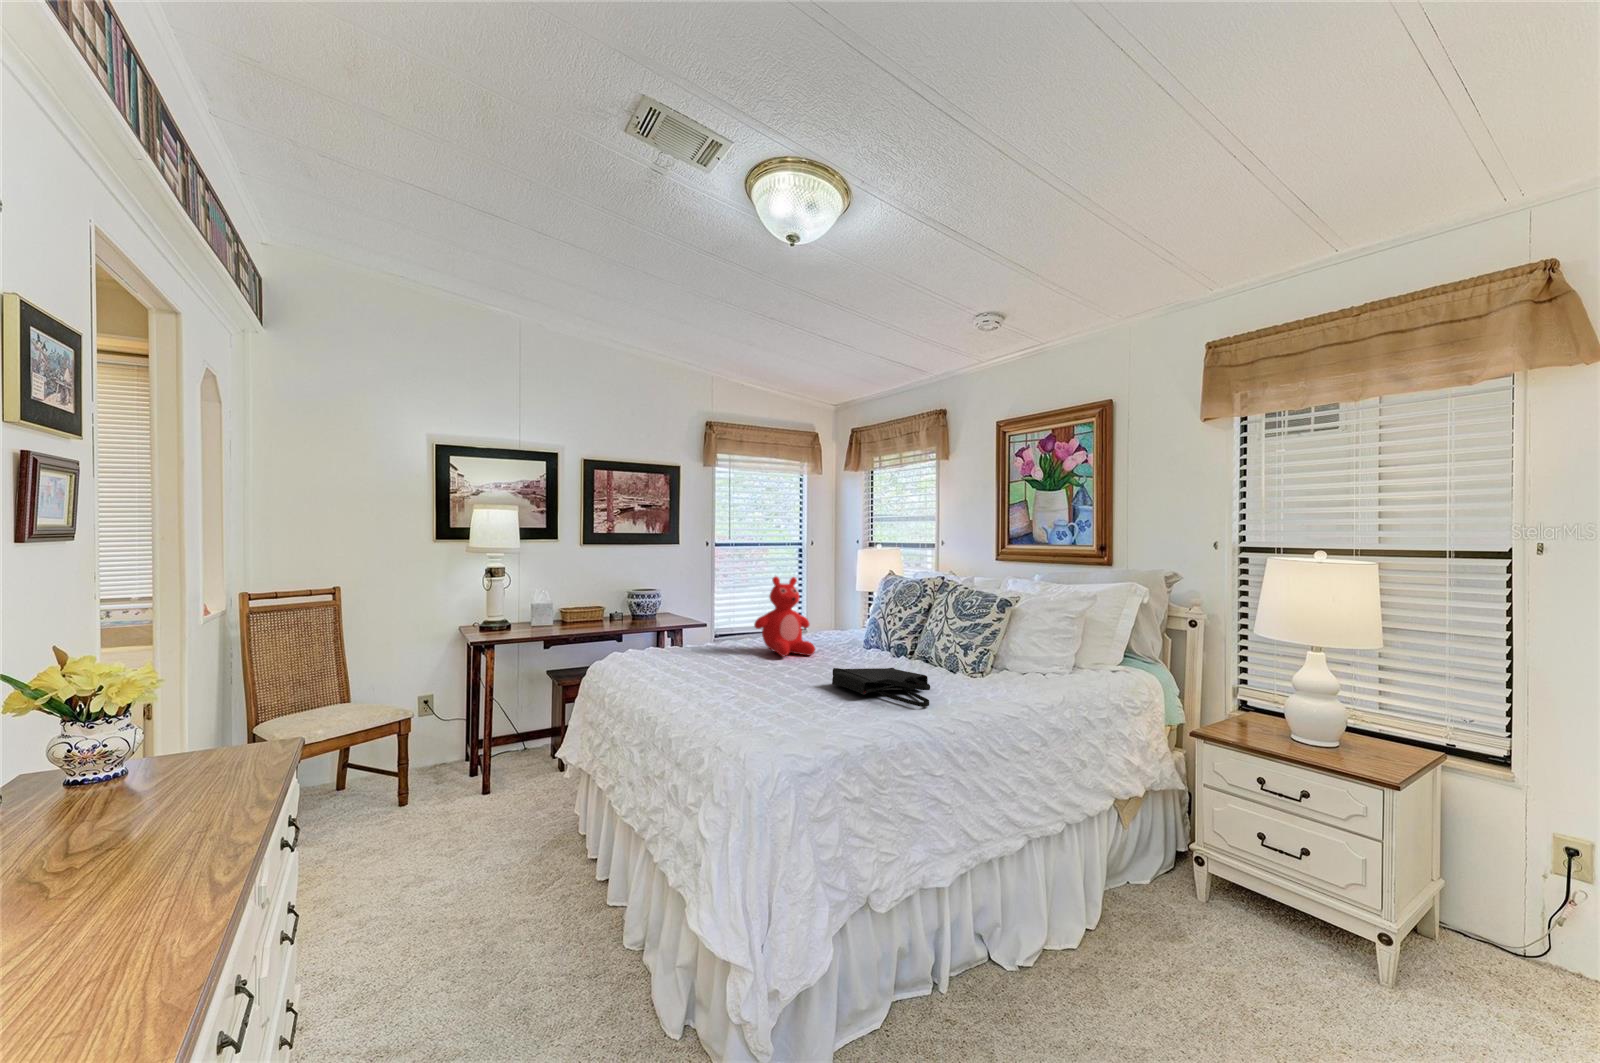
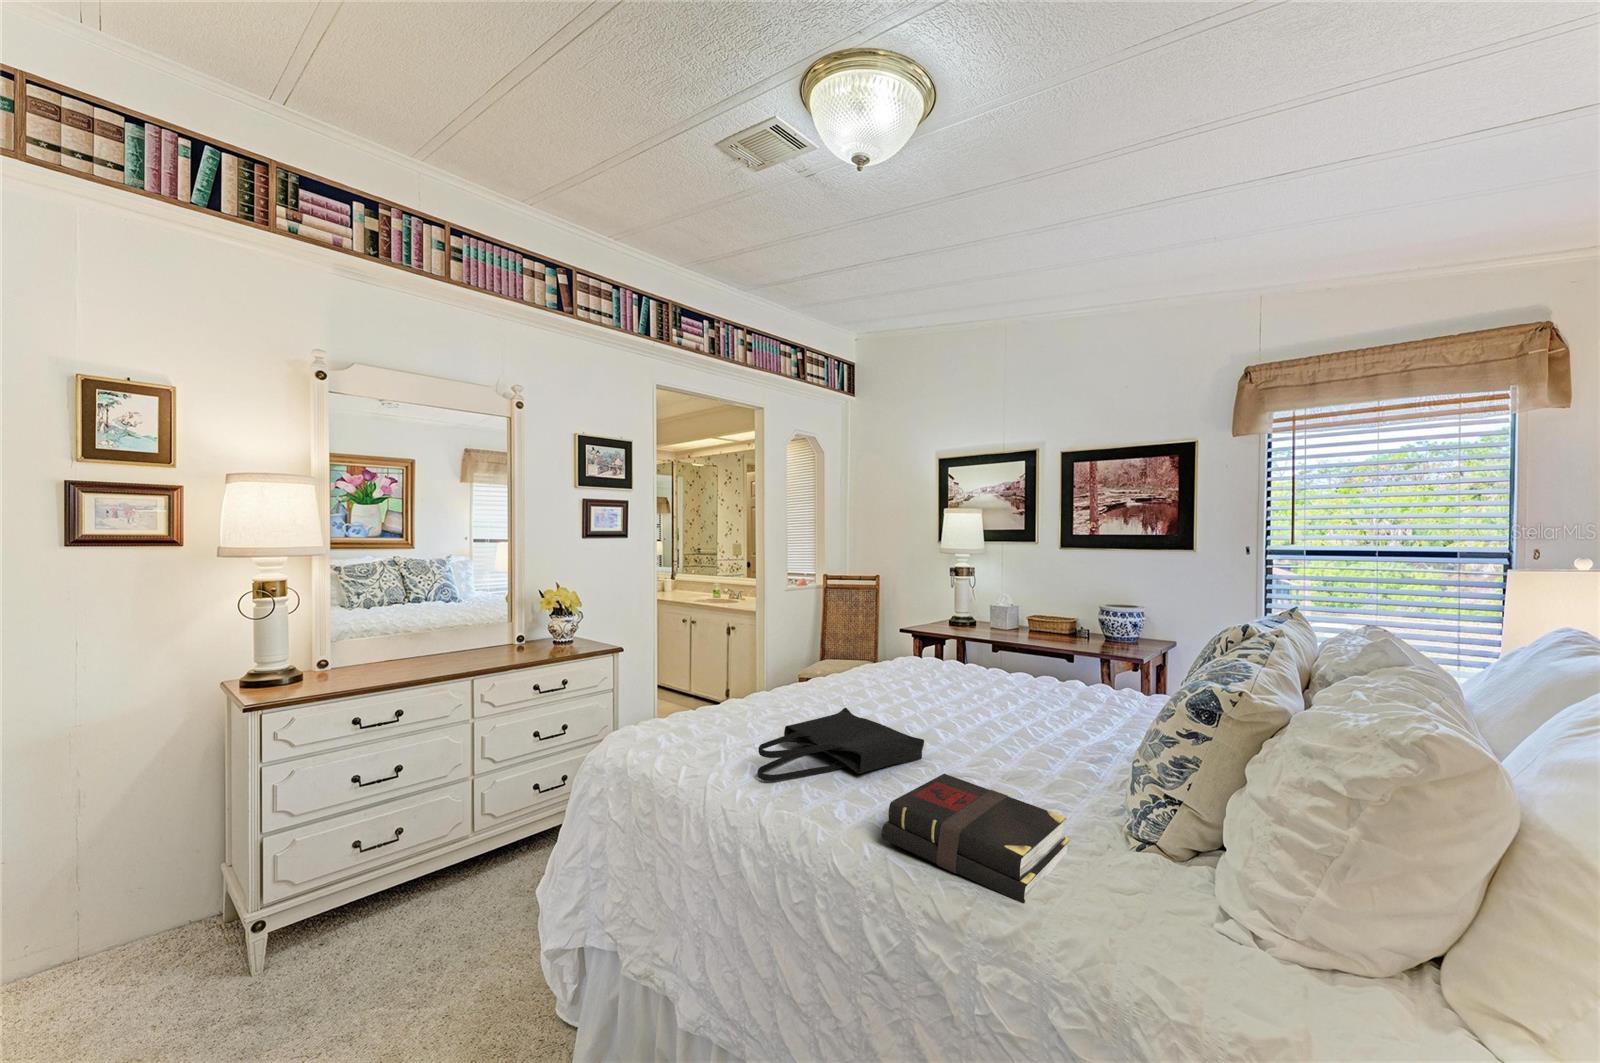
teddy bear: present [754,577,815,657] -> none [959,589,1053,708]
book: none [970,662,1057,693] -> present [882,774,1071,903]

